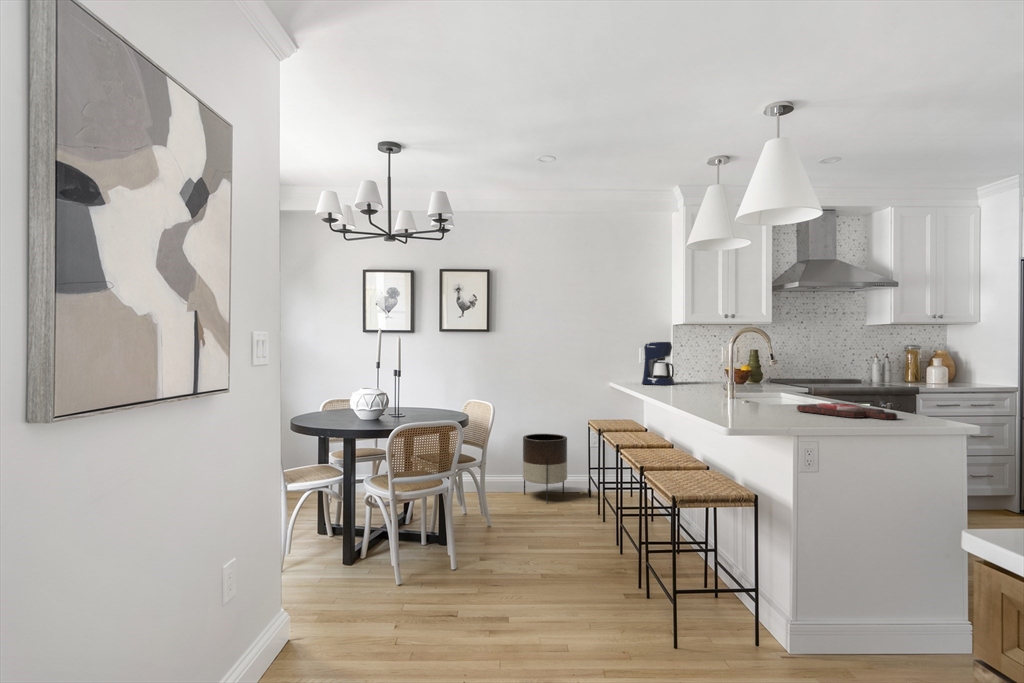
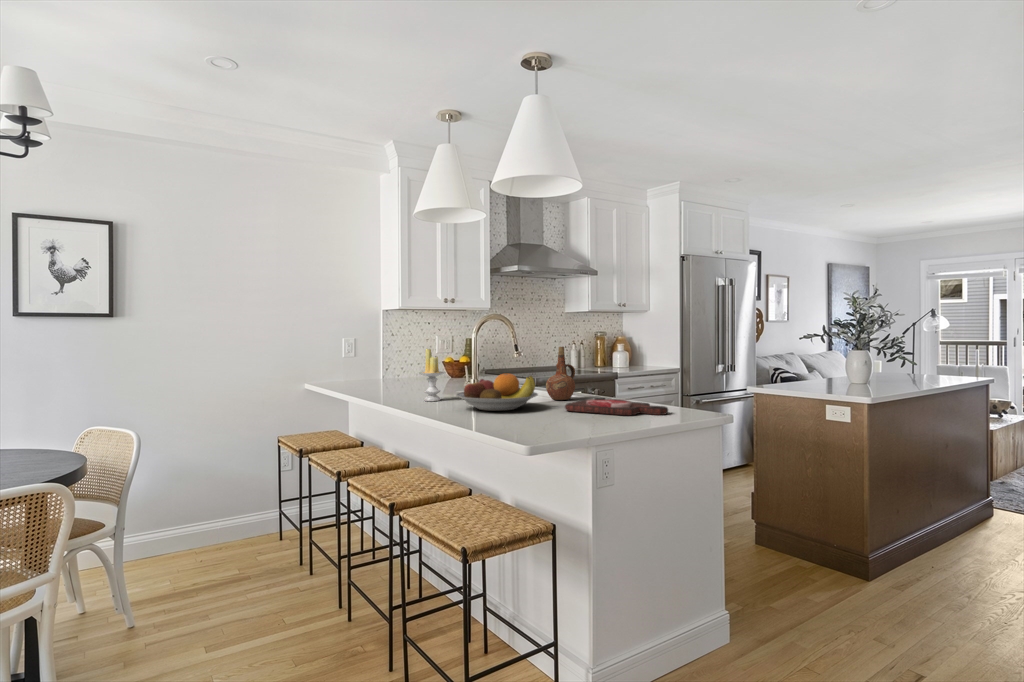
coffee maker: present [642,342,675,385] -> none [346,331,387,383]
candle: none [683,356,706,399] -> present [419,349,445,401]
ceramic pitcher: none [794,357,825,404] -> present [546,347,575,400]
fruit bowl: none [704,377,777,407] -> present [456,374,538,411]
planter: present [523,434,567,503] -> none [179,460,249,561]

